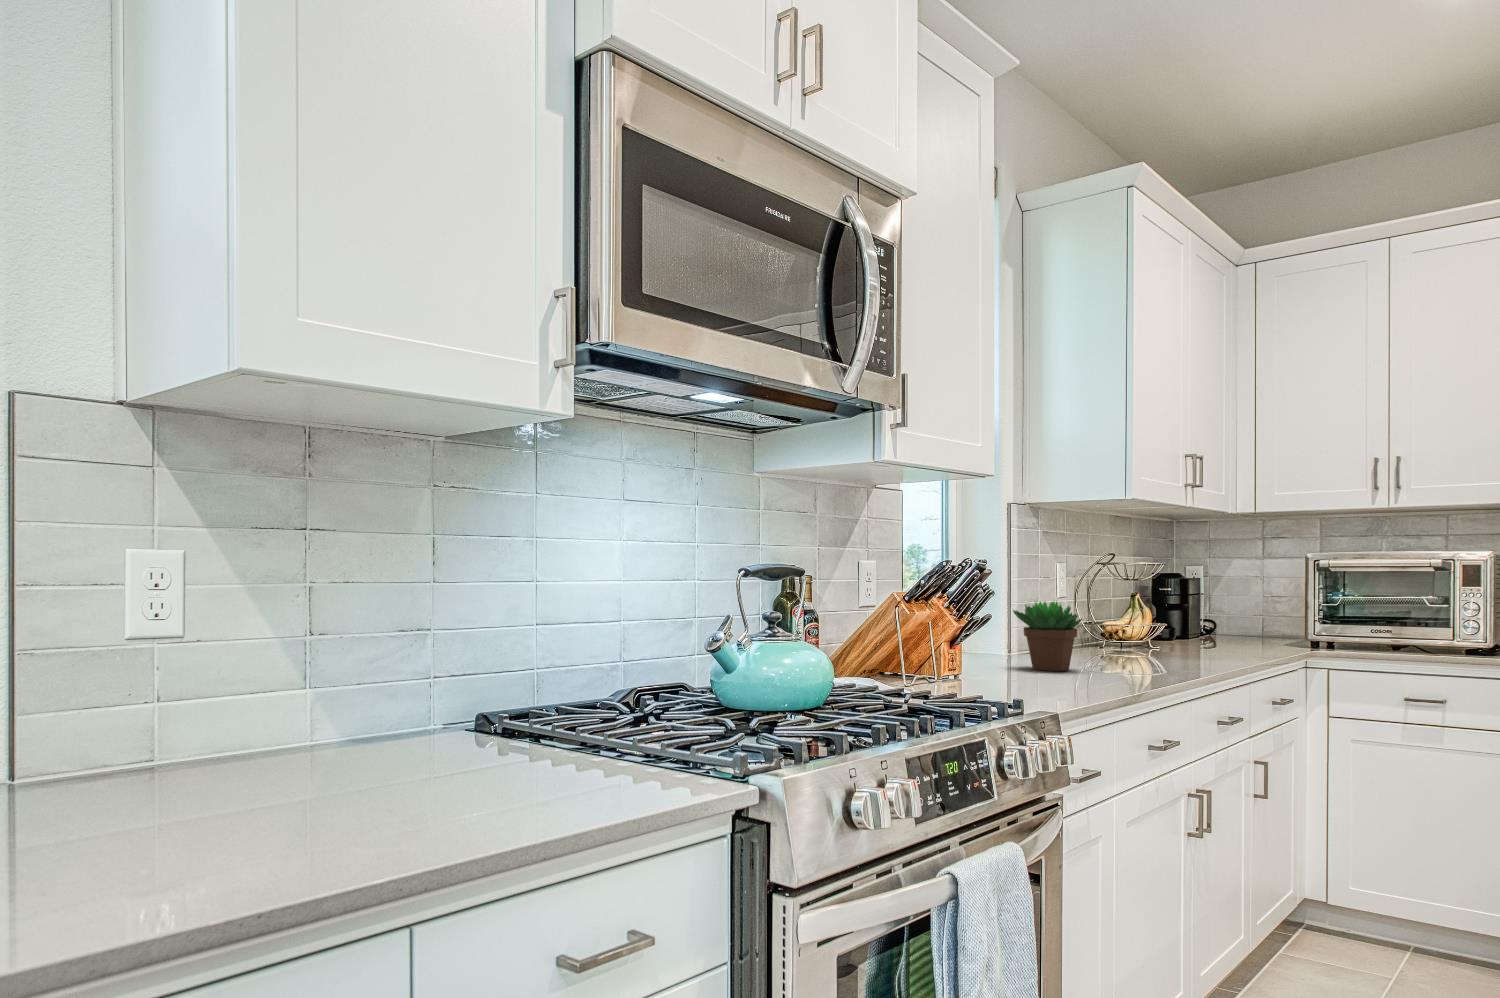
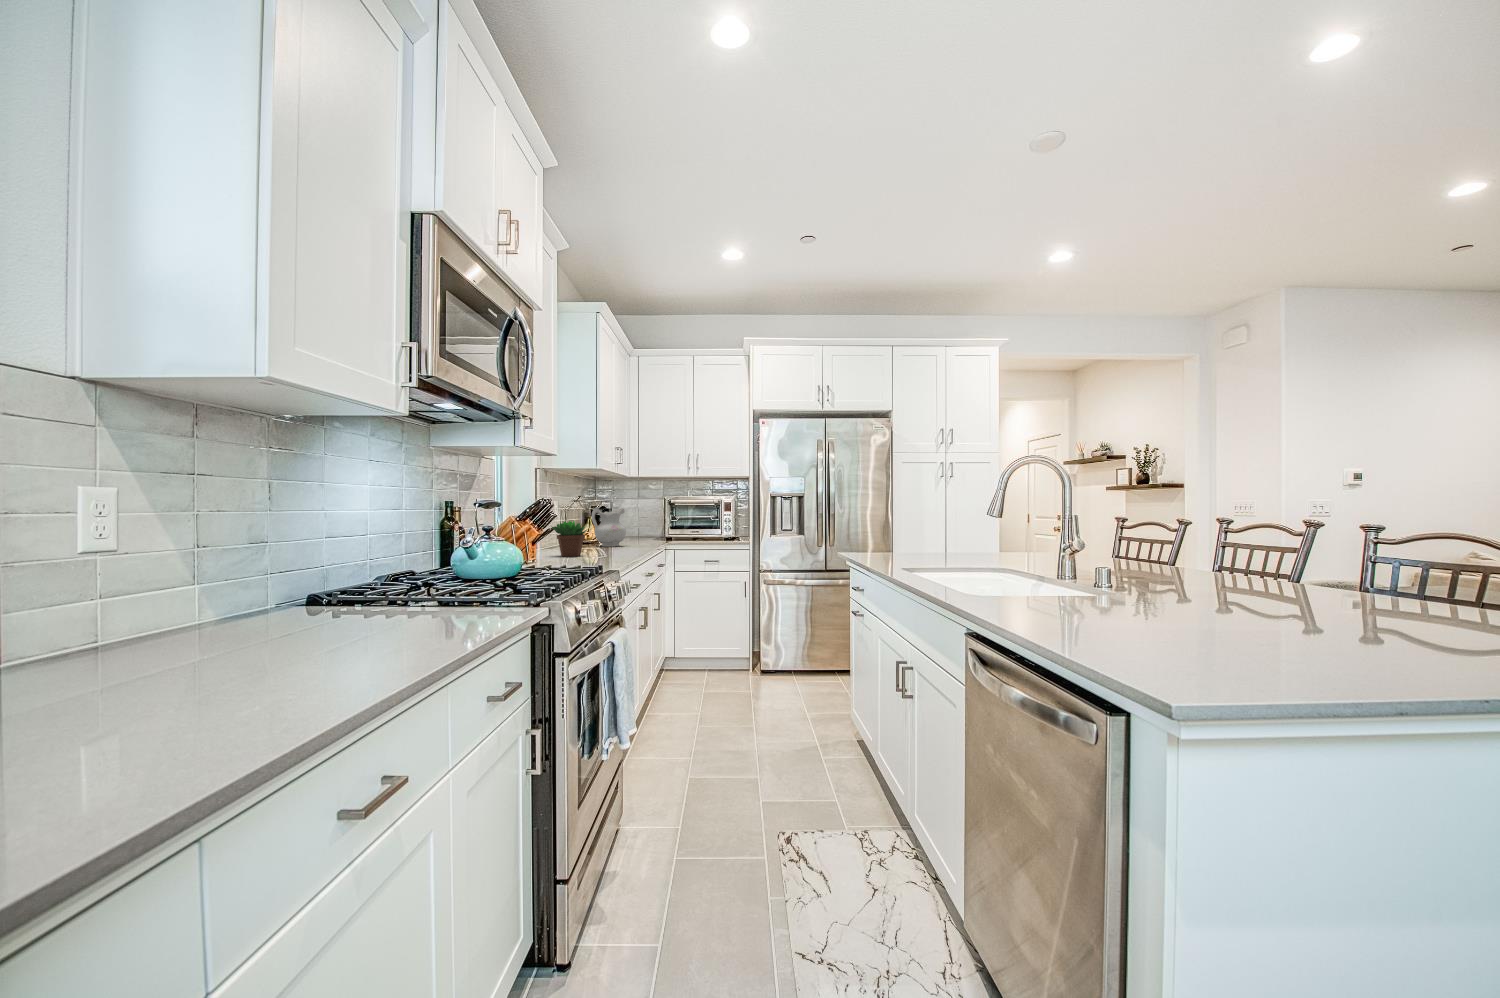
ceramic pitcher: none [1134,573,1207,652] -> present [592,507,626,547]

